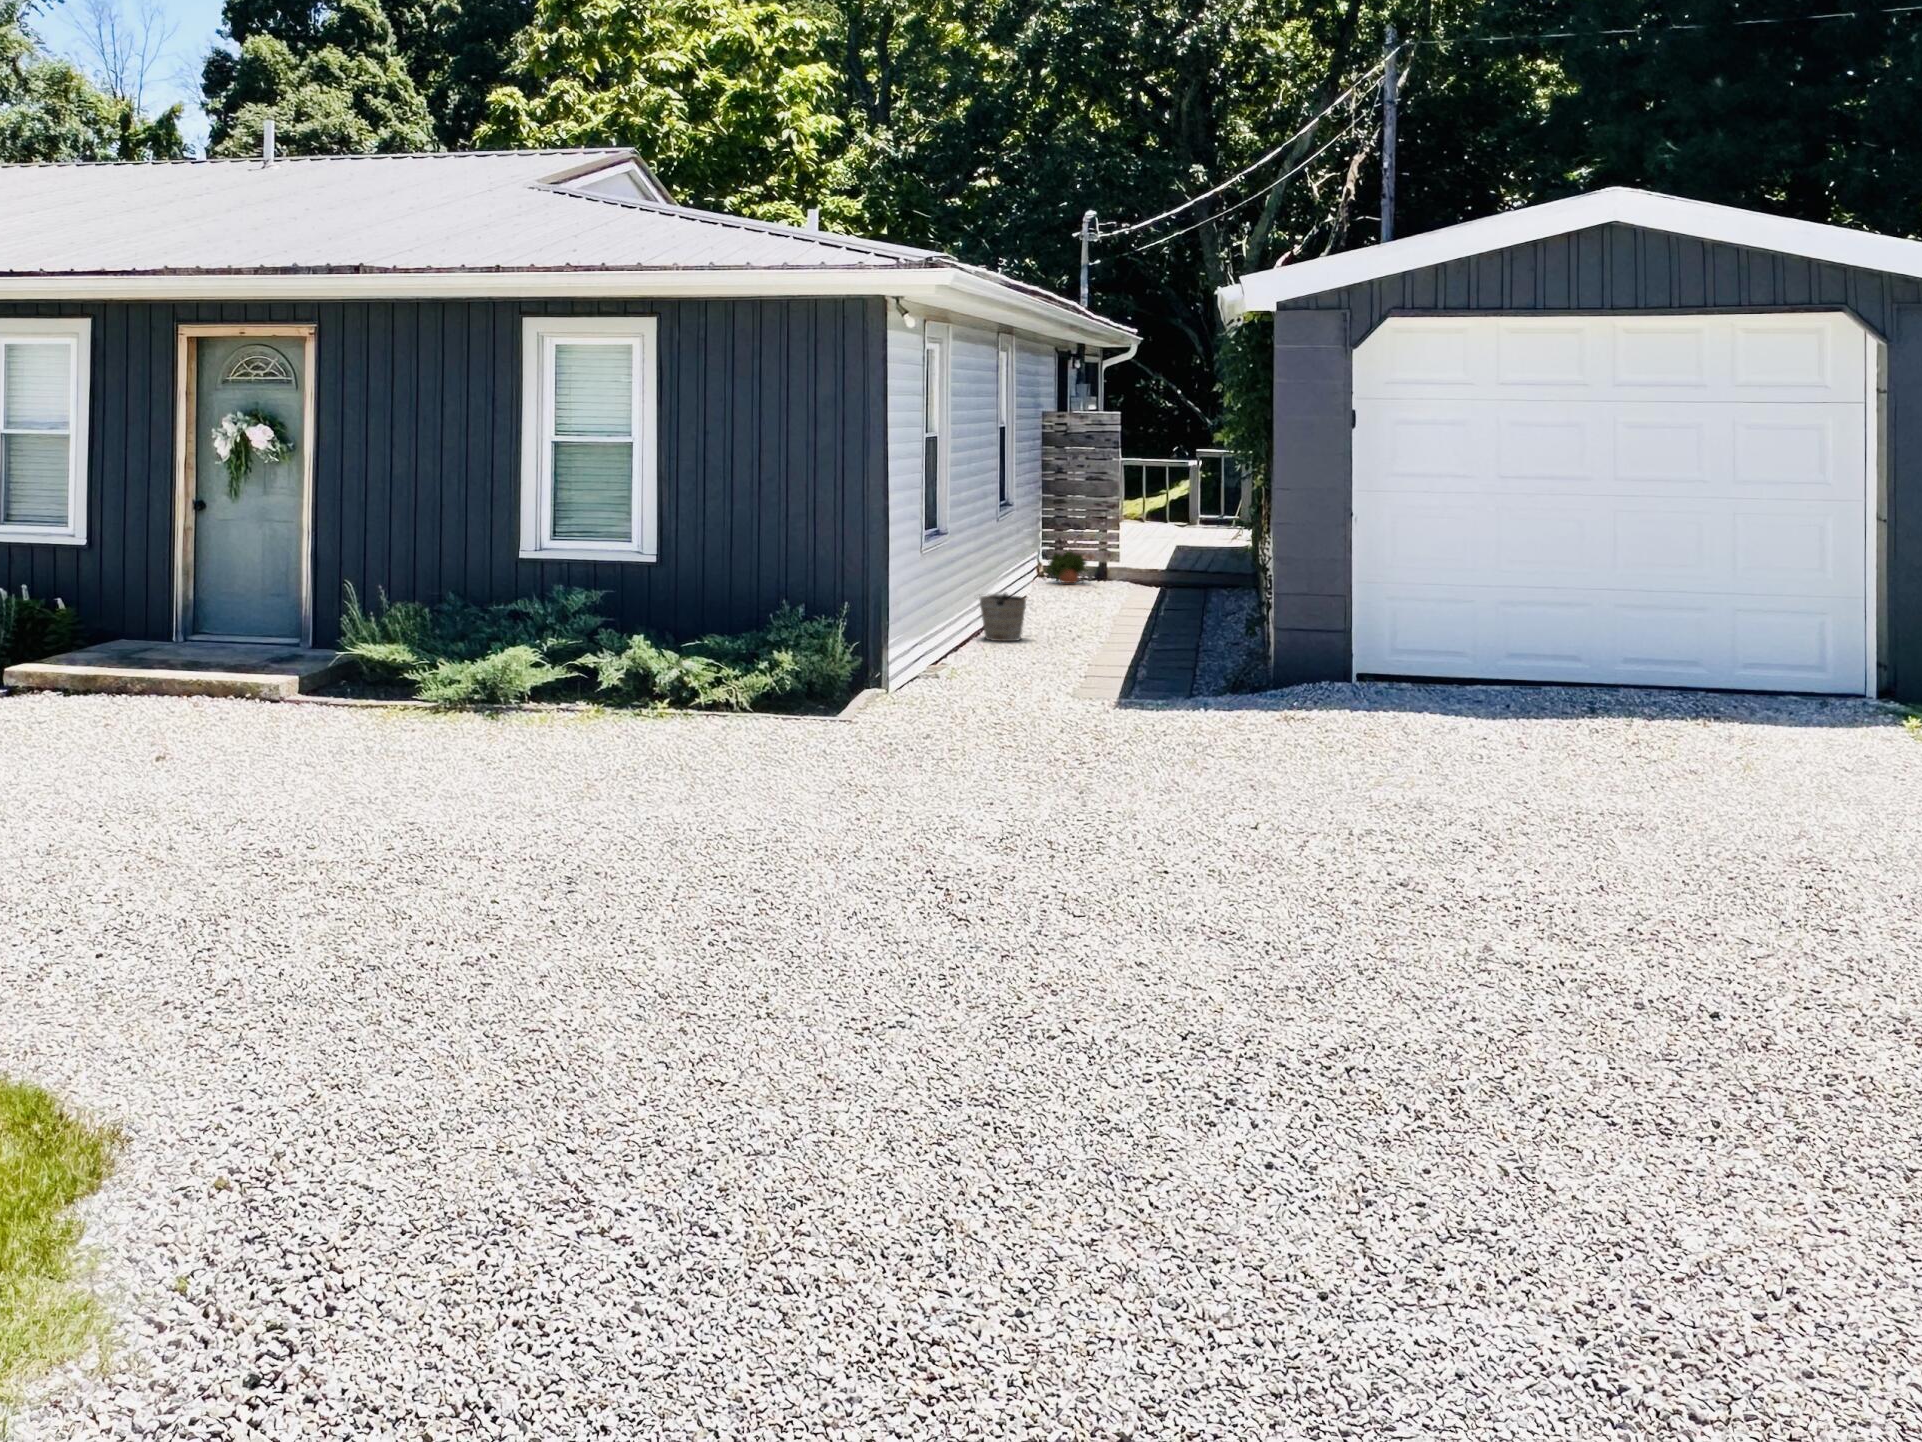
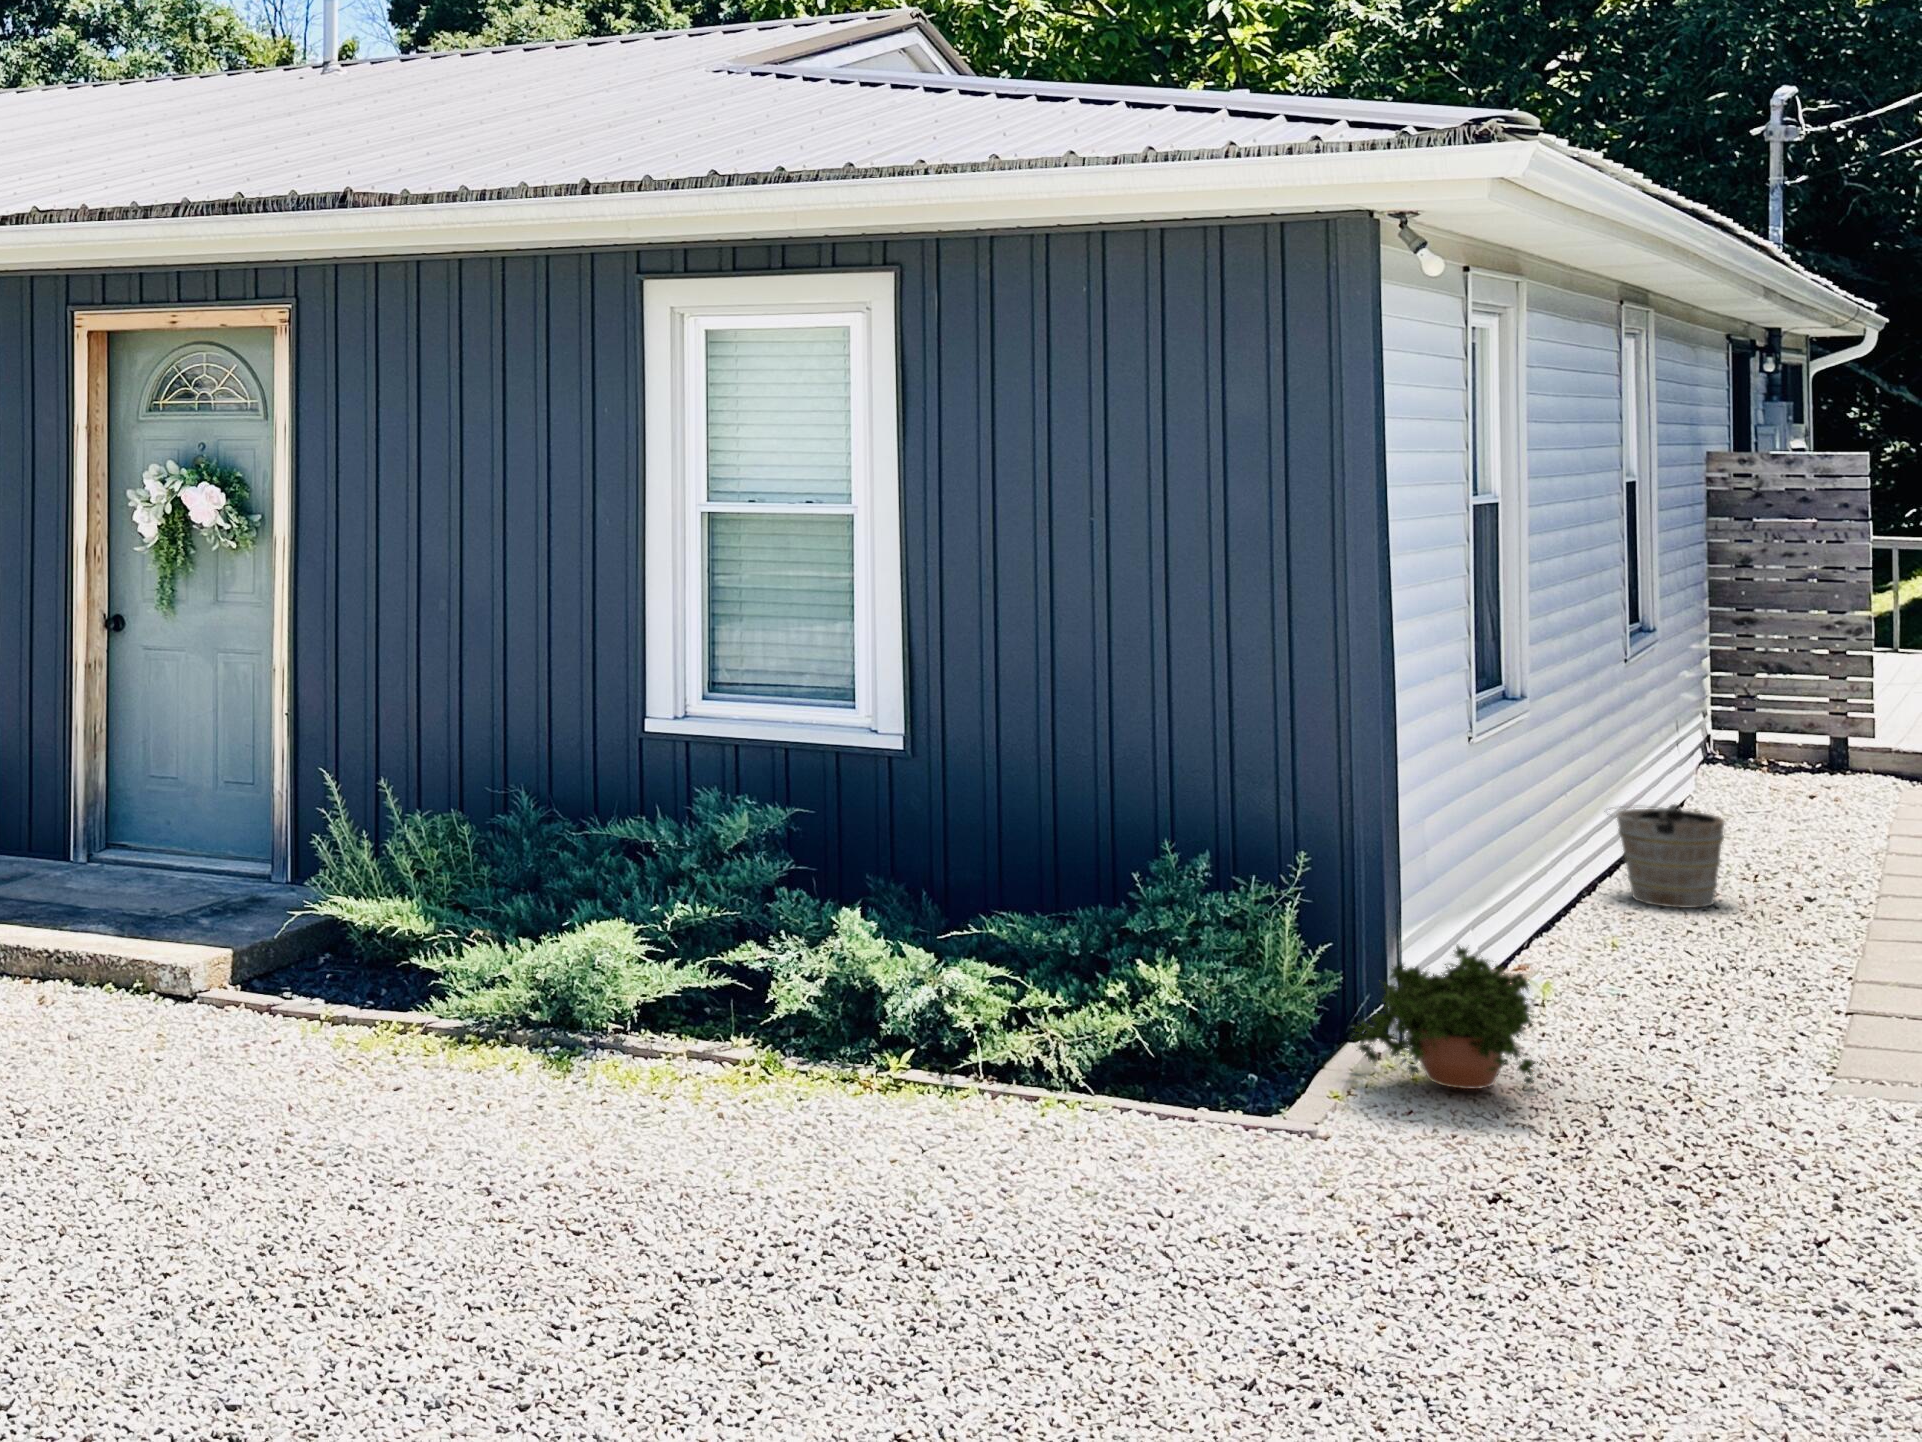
potted plant: present [1041,550,1088,583] -> present [1352,946,1538,1089]

